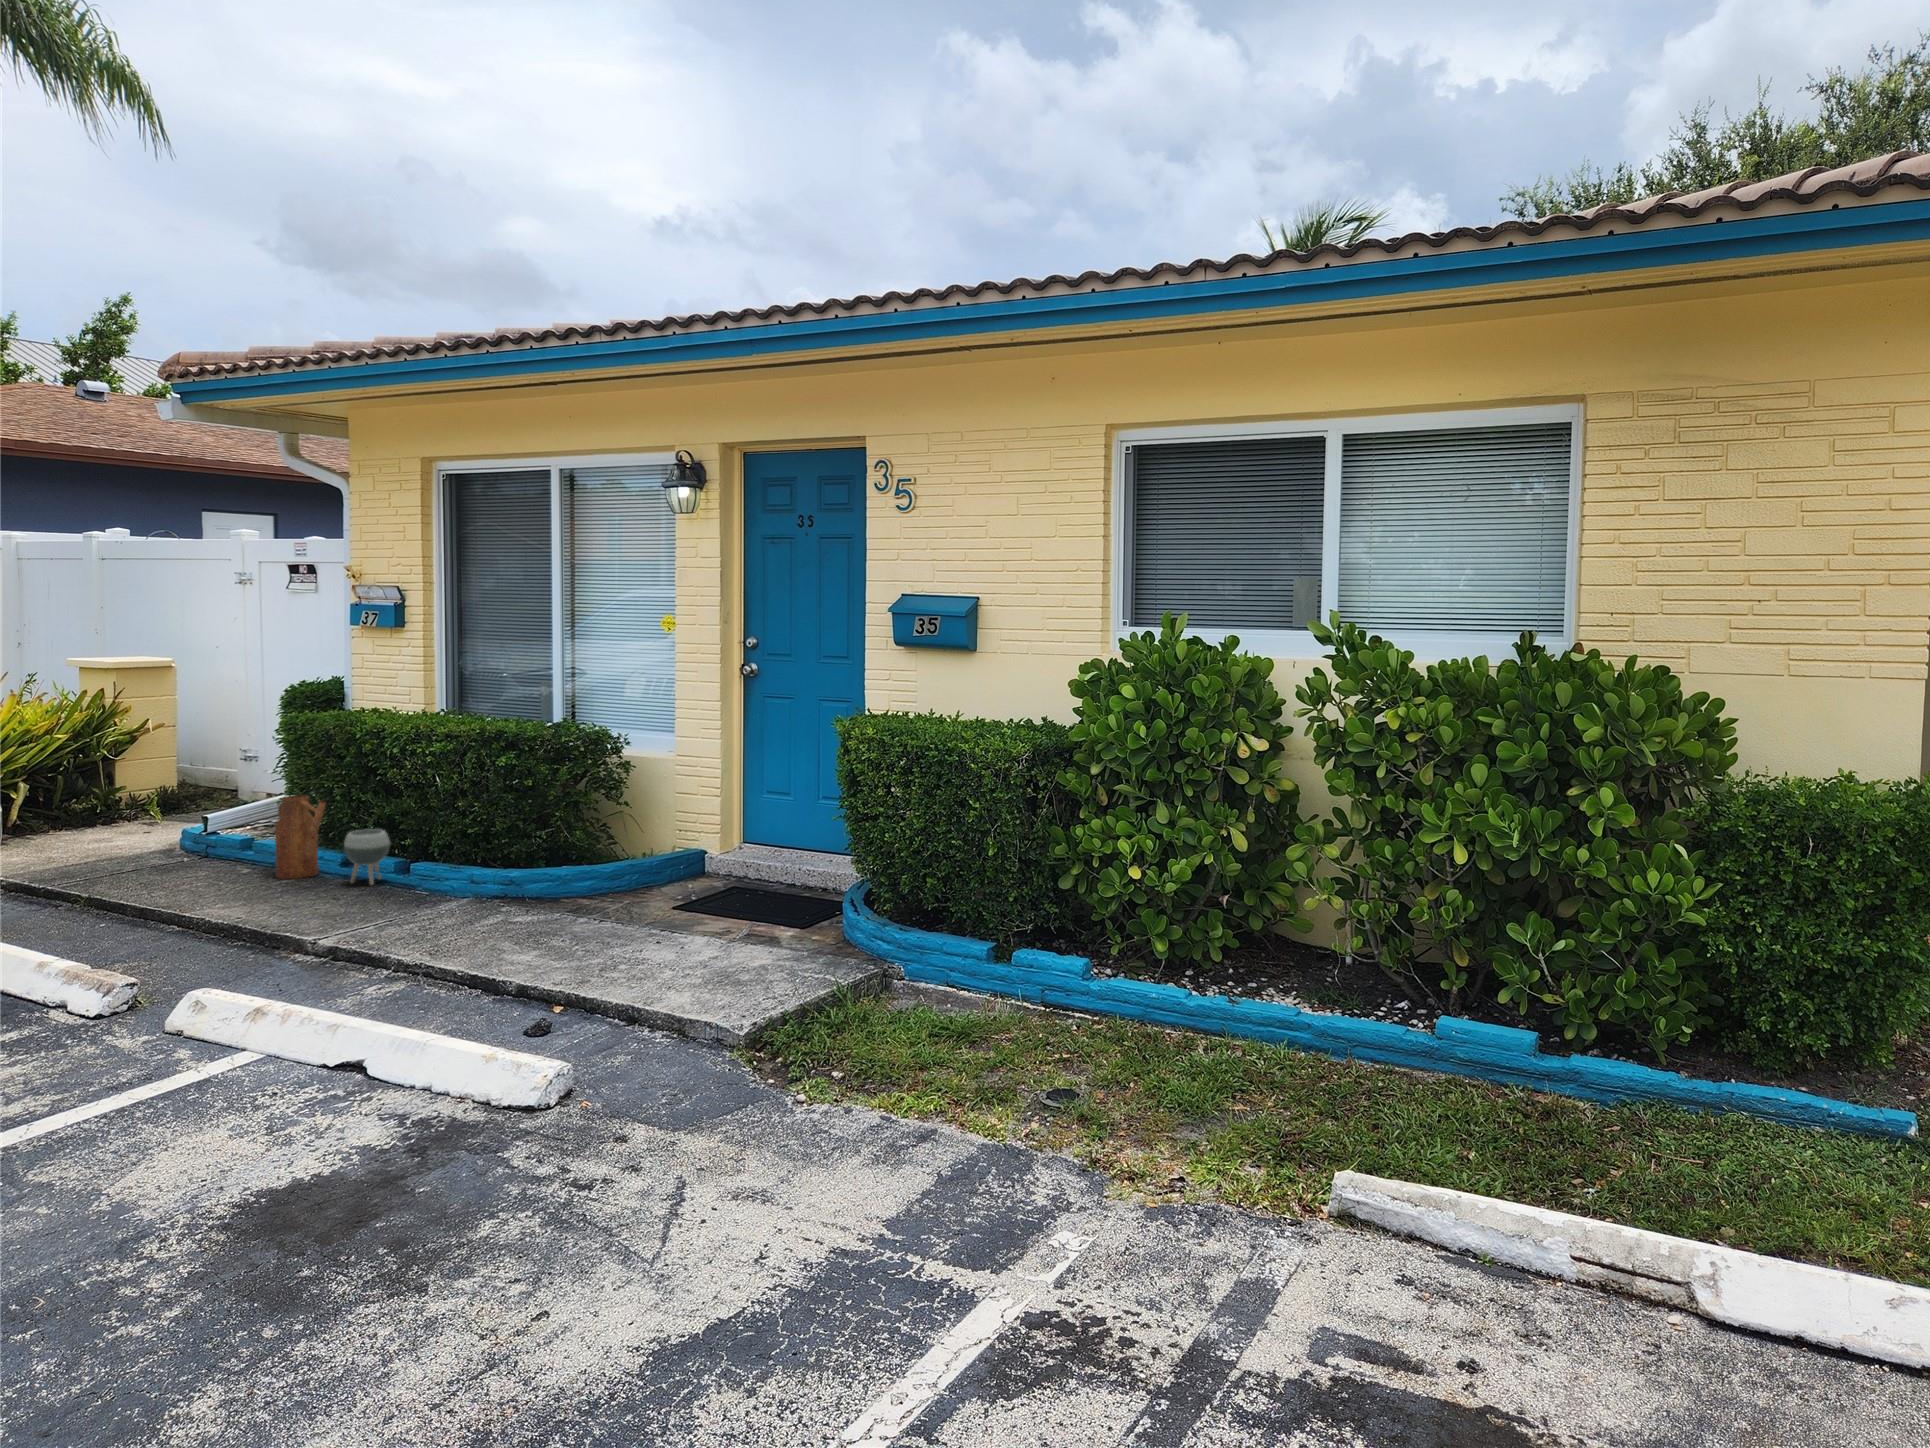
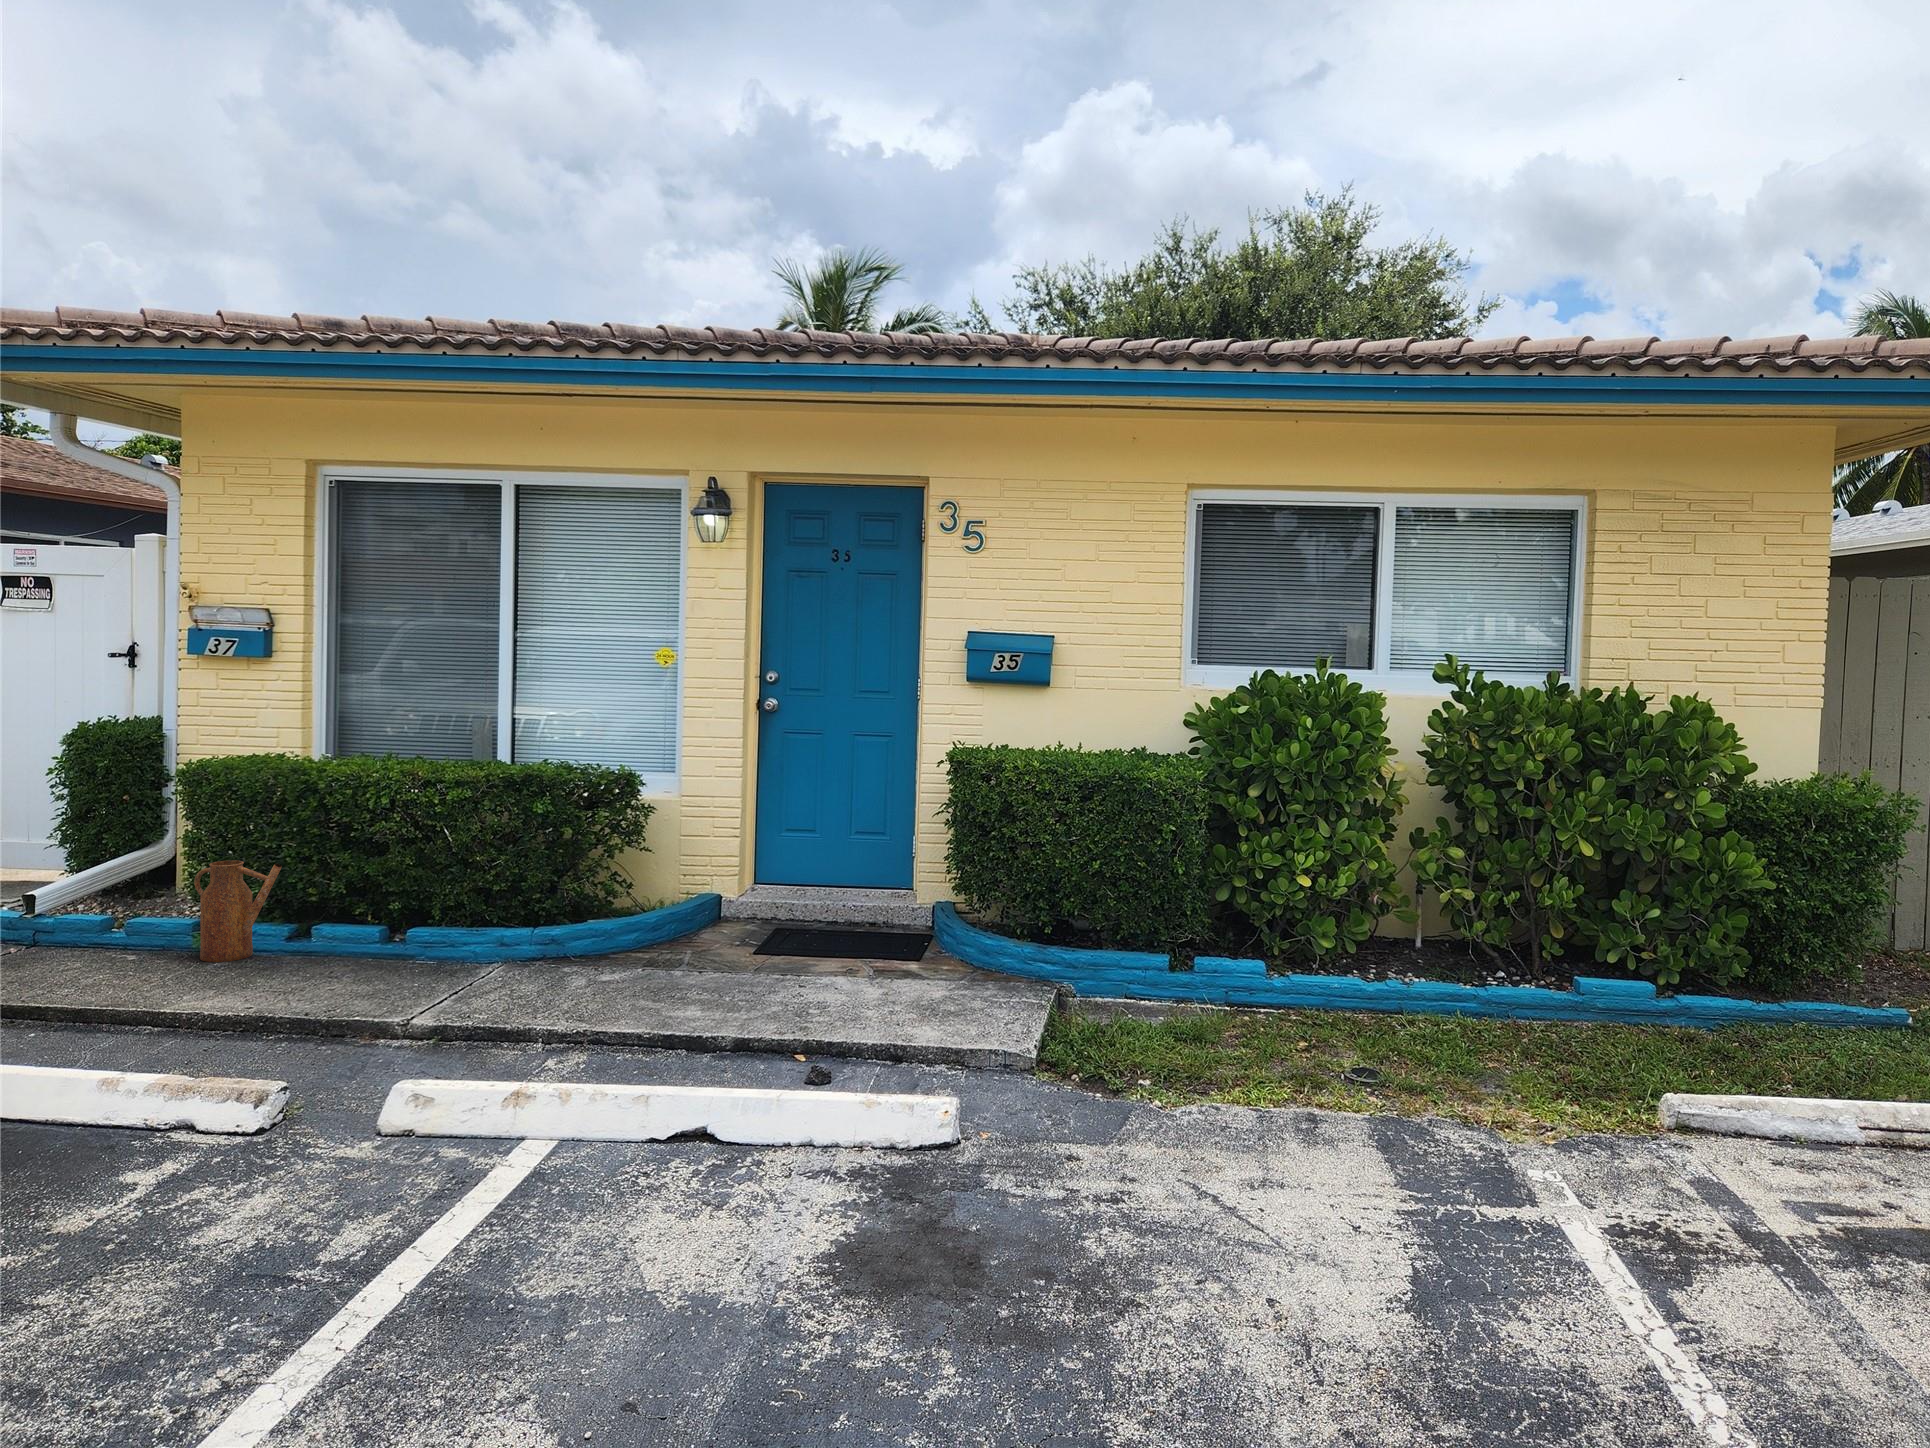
planter: present [344,829,390,885] -> none [313,895,366,960]

